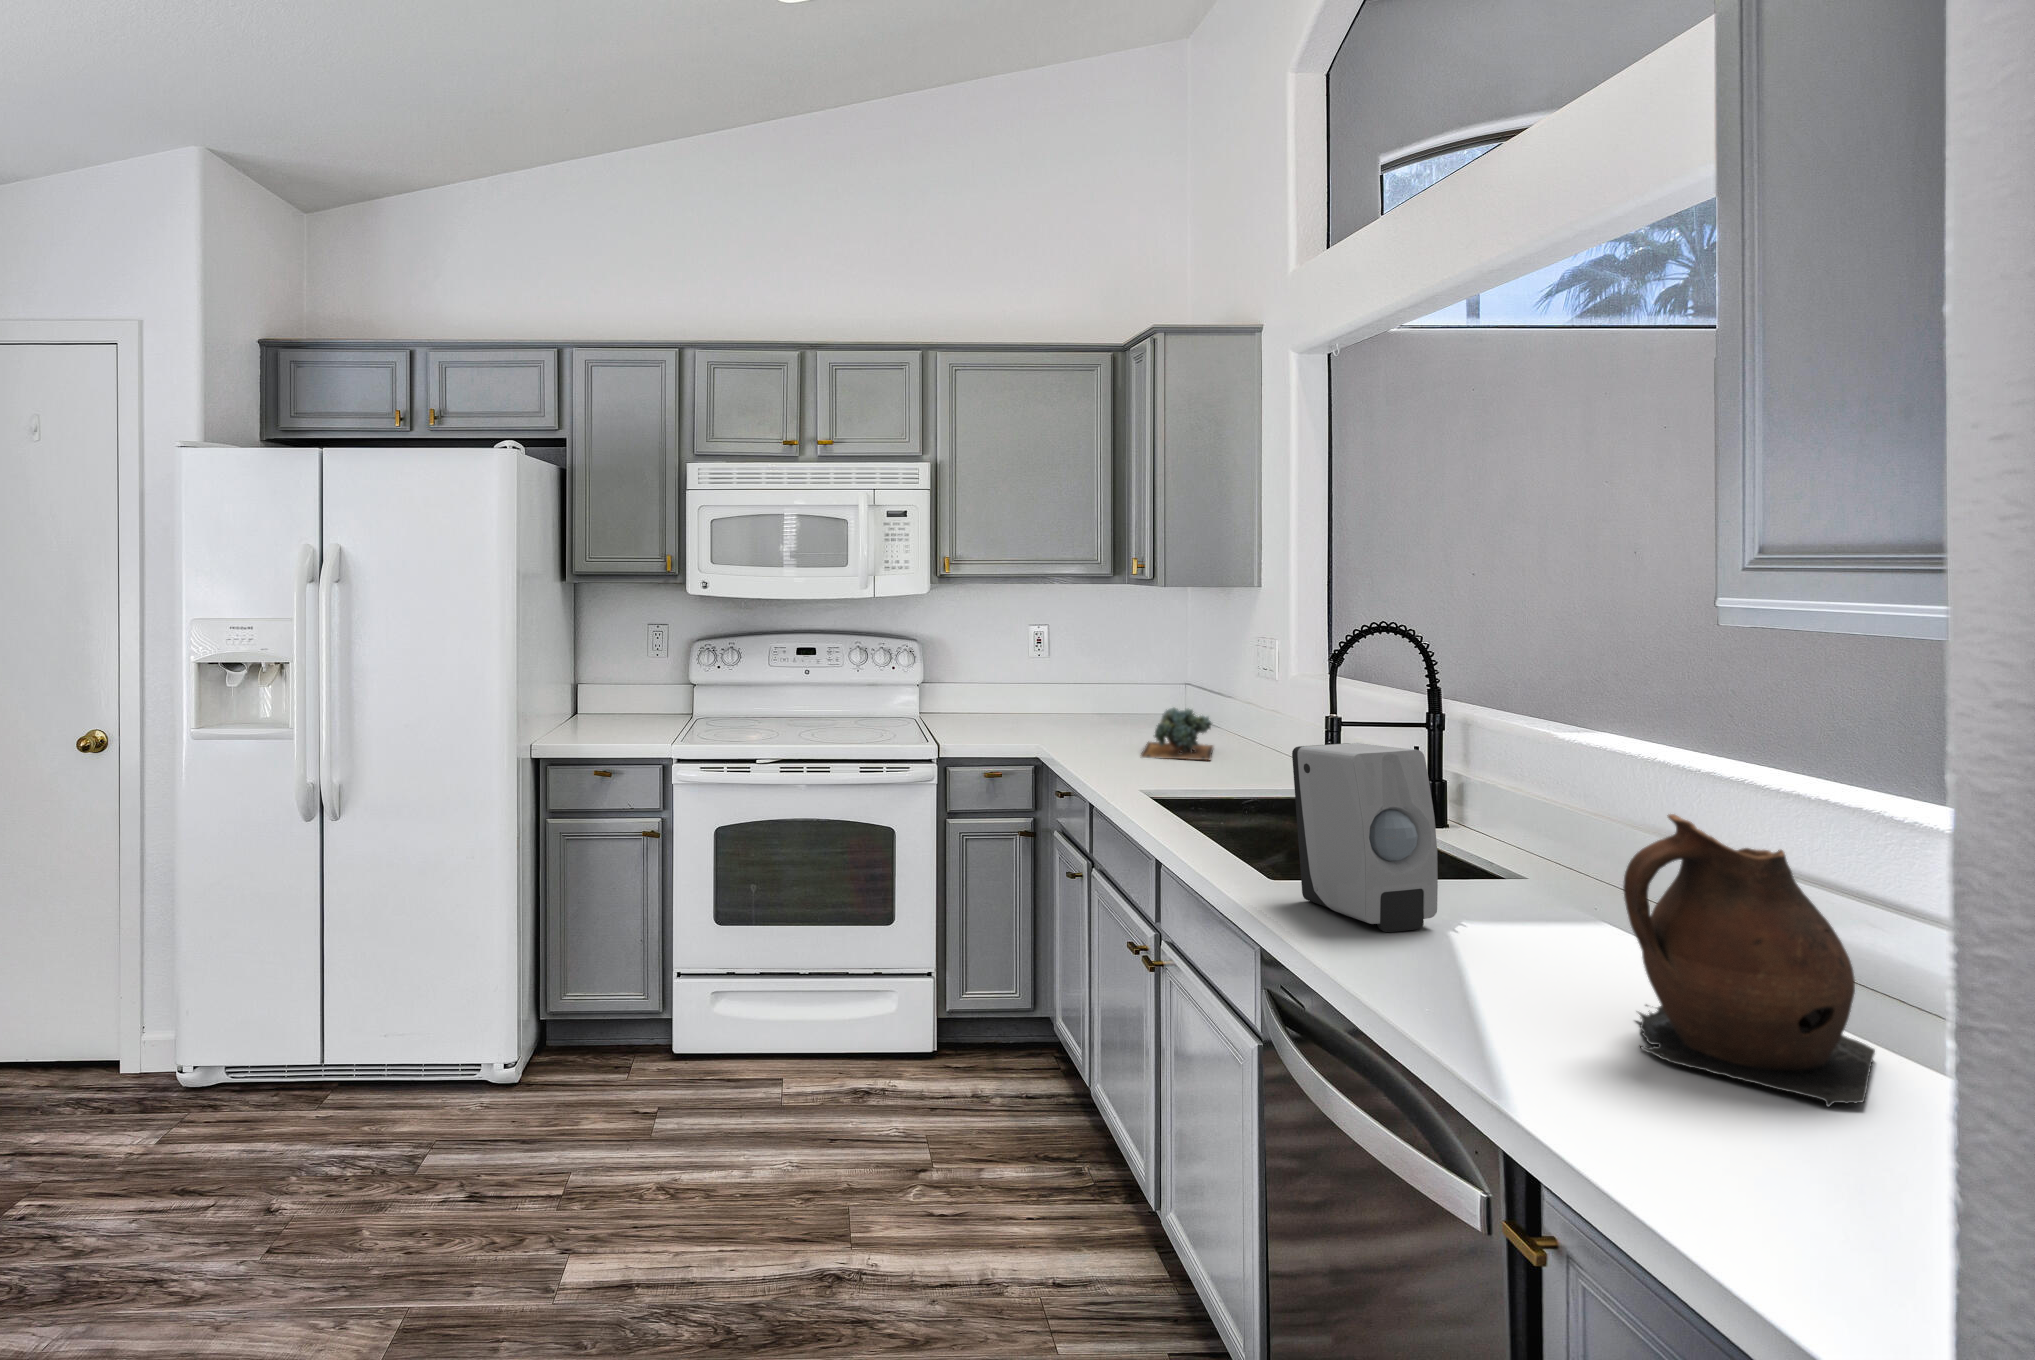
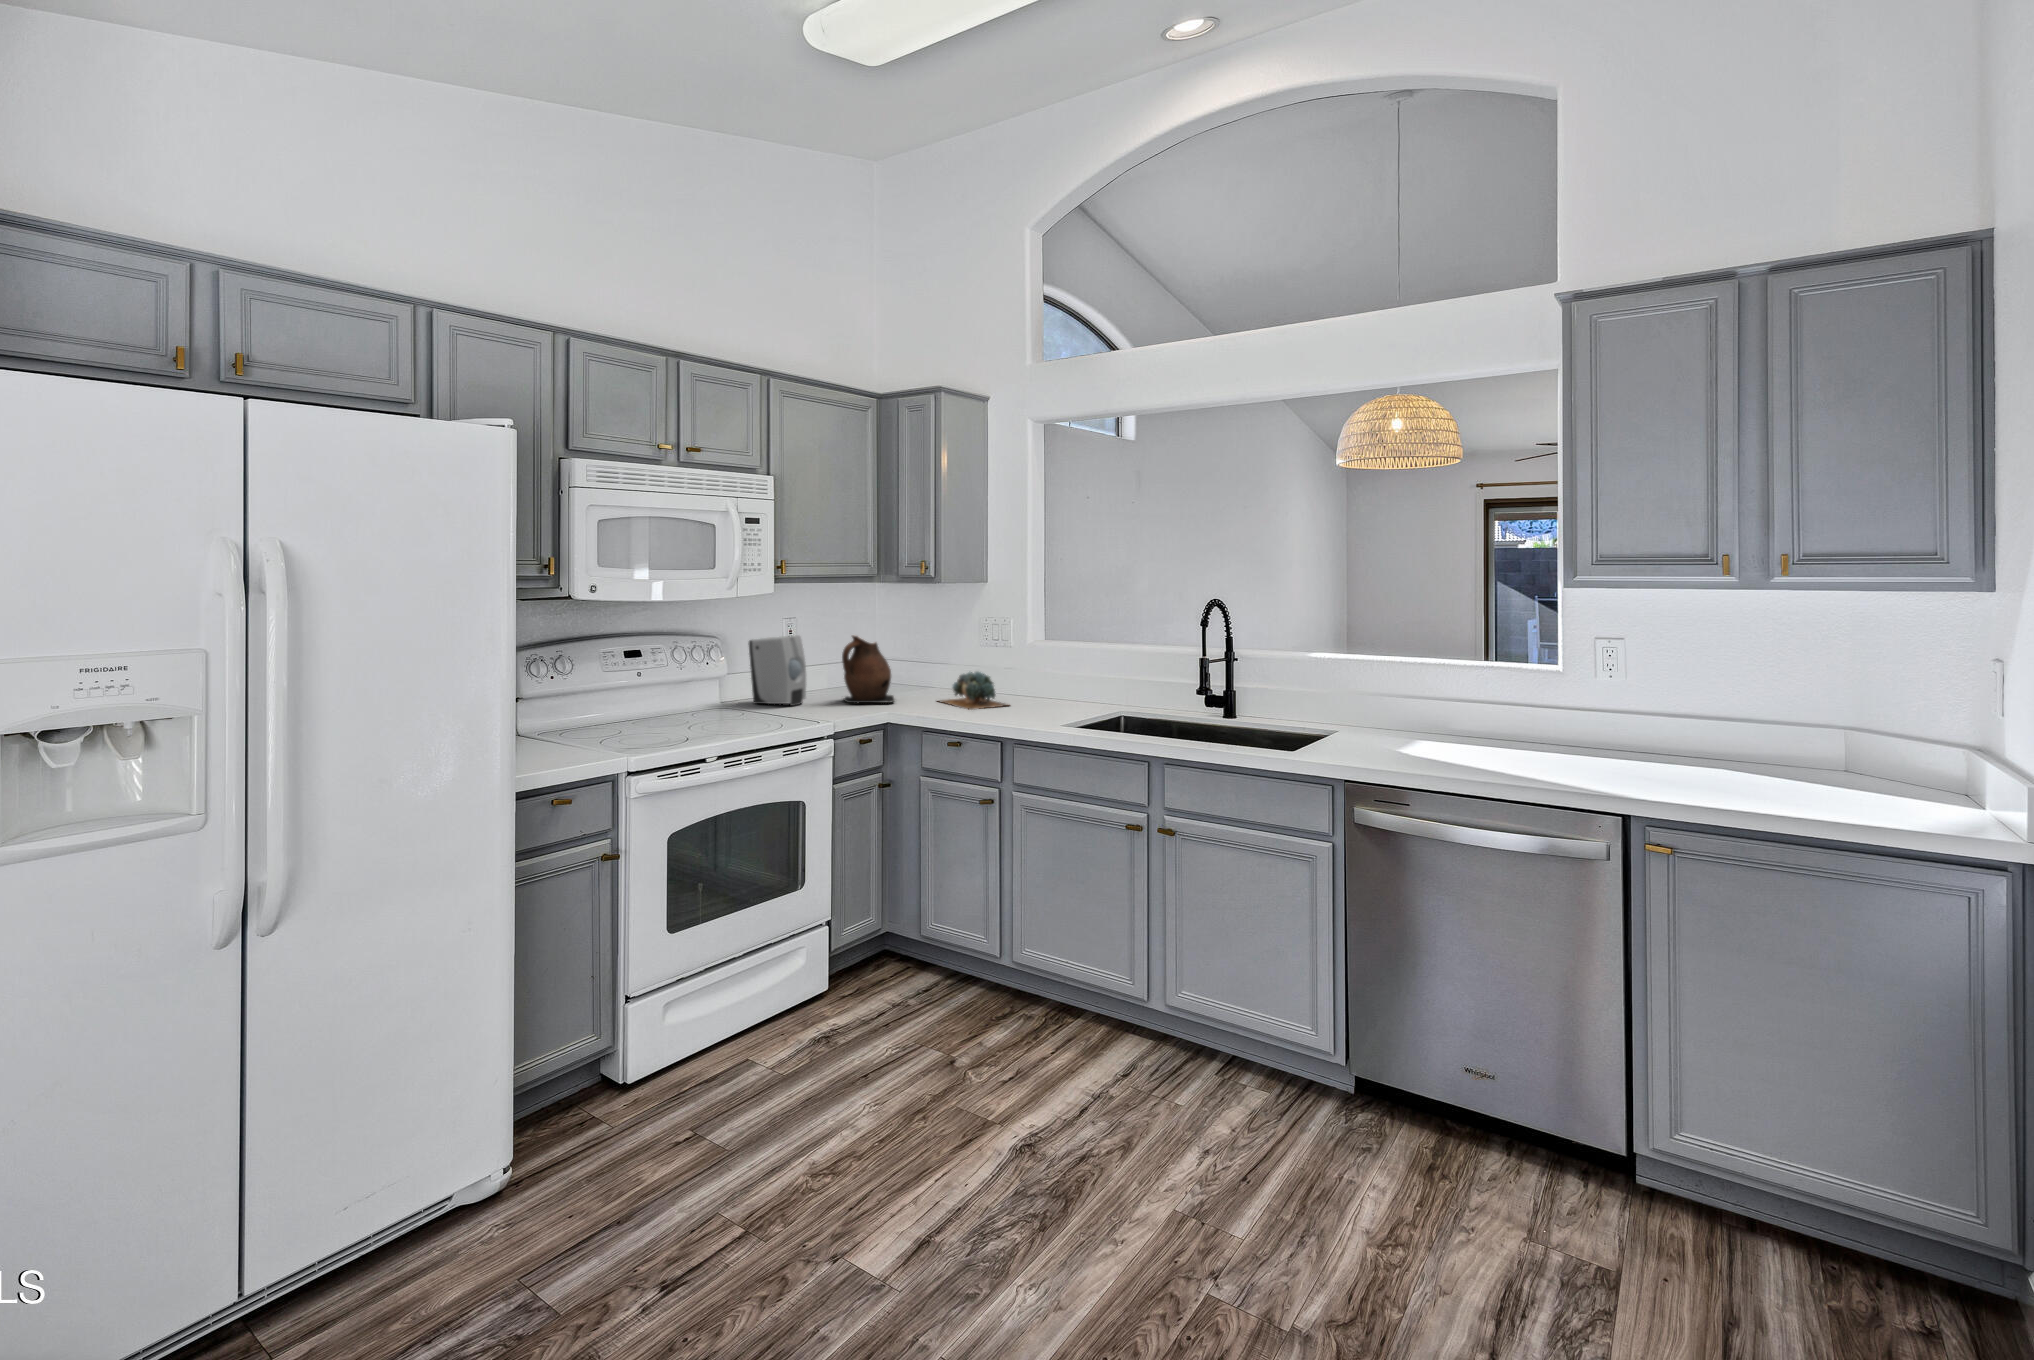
soap dispenser: present [1292,743,1438,932] -> present [749,635,806,706]
ceramic pitcher: present [1623,814,1875,1107] -> present [842,636,895,703]

